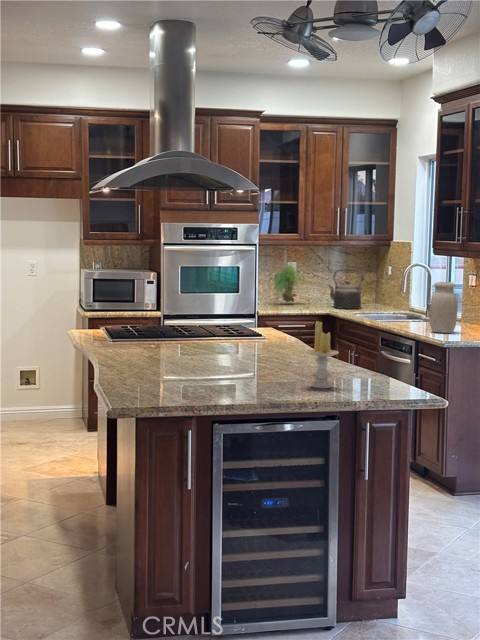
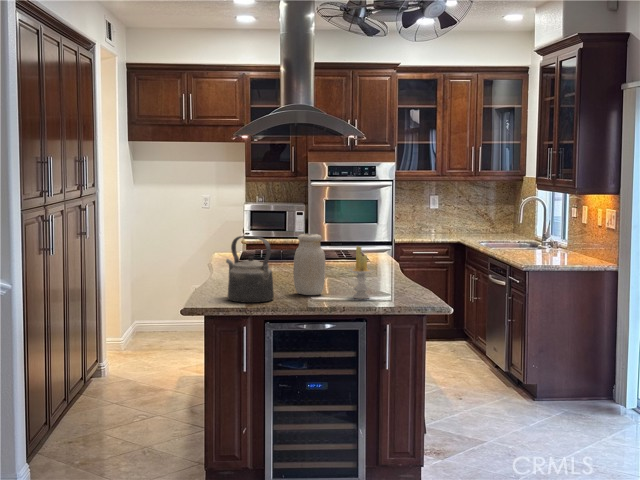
plant: present [274,263,302,302] -> none [415,195,450,235]
kettle: present [329,271,363,309] -> present [226,236,274,303]
jar: present [429,282,457,333] -> present [293,234,325,295]

